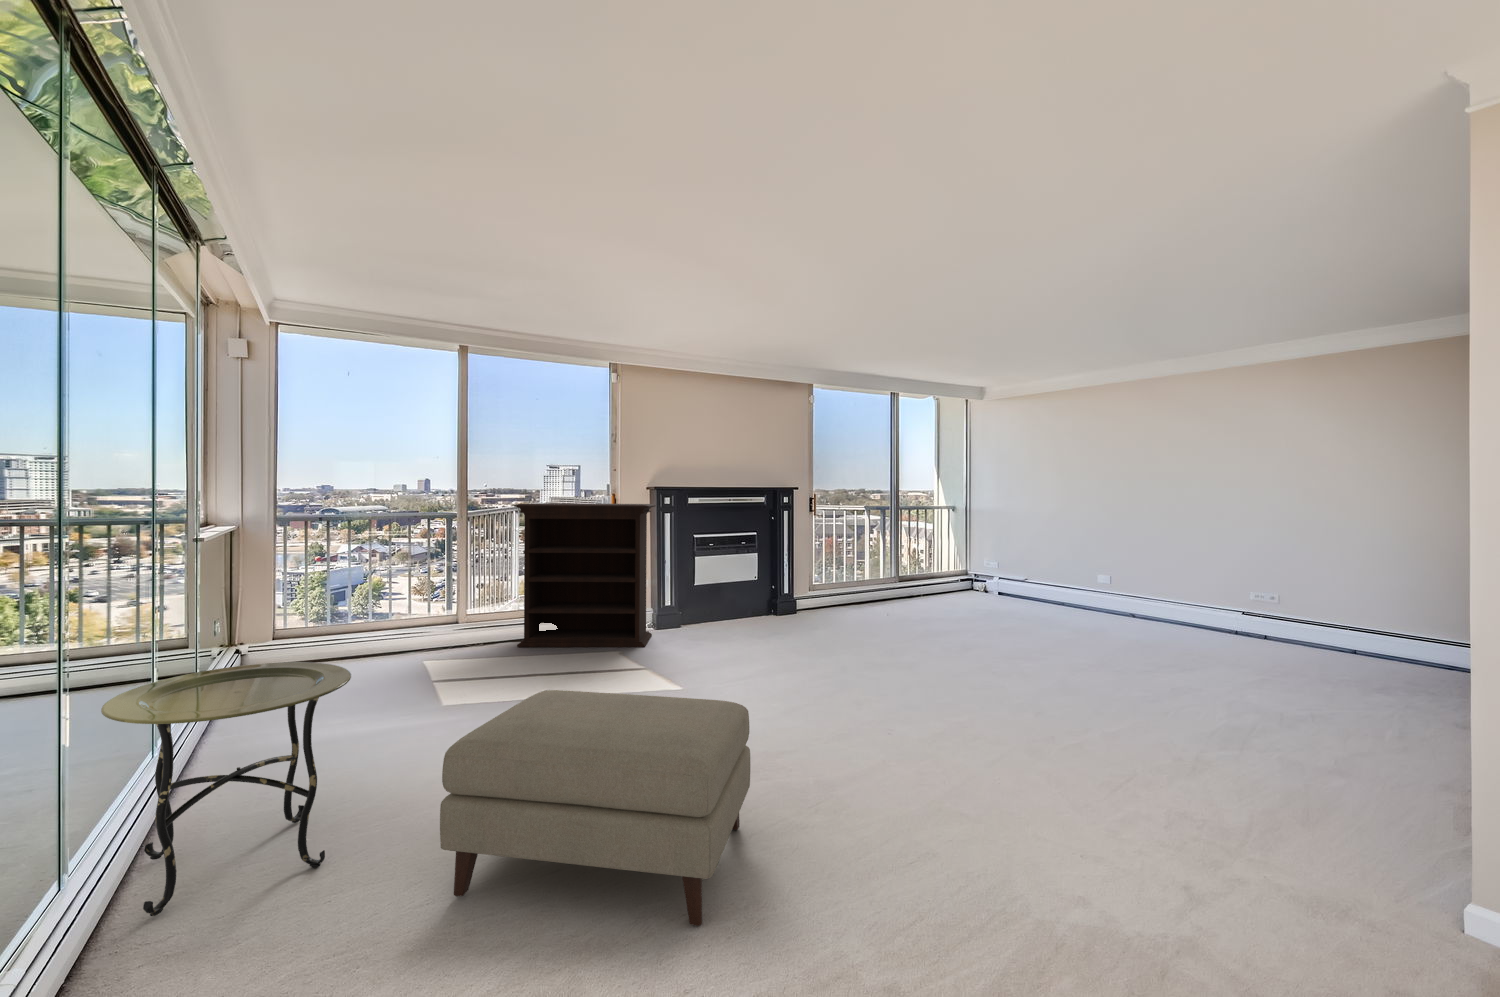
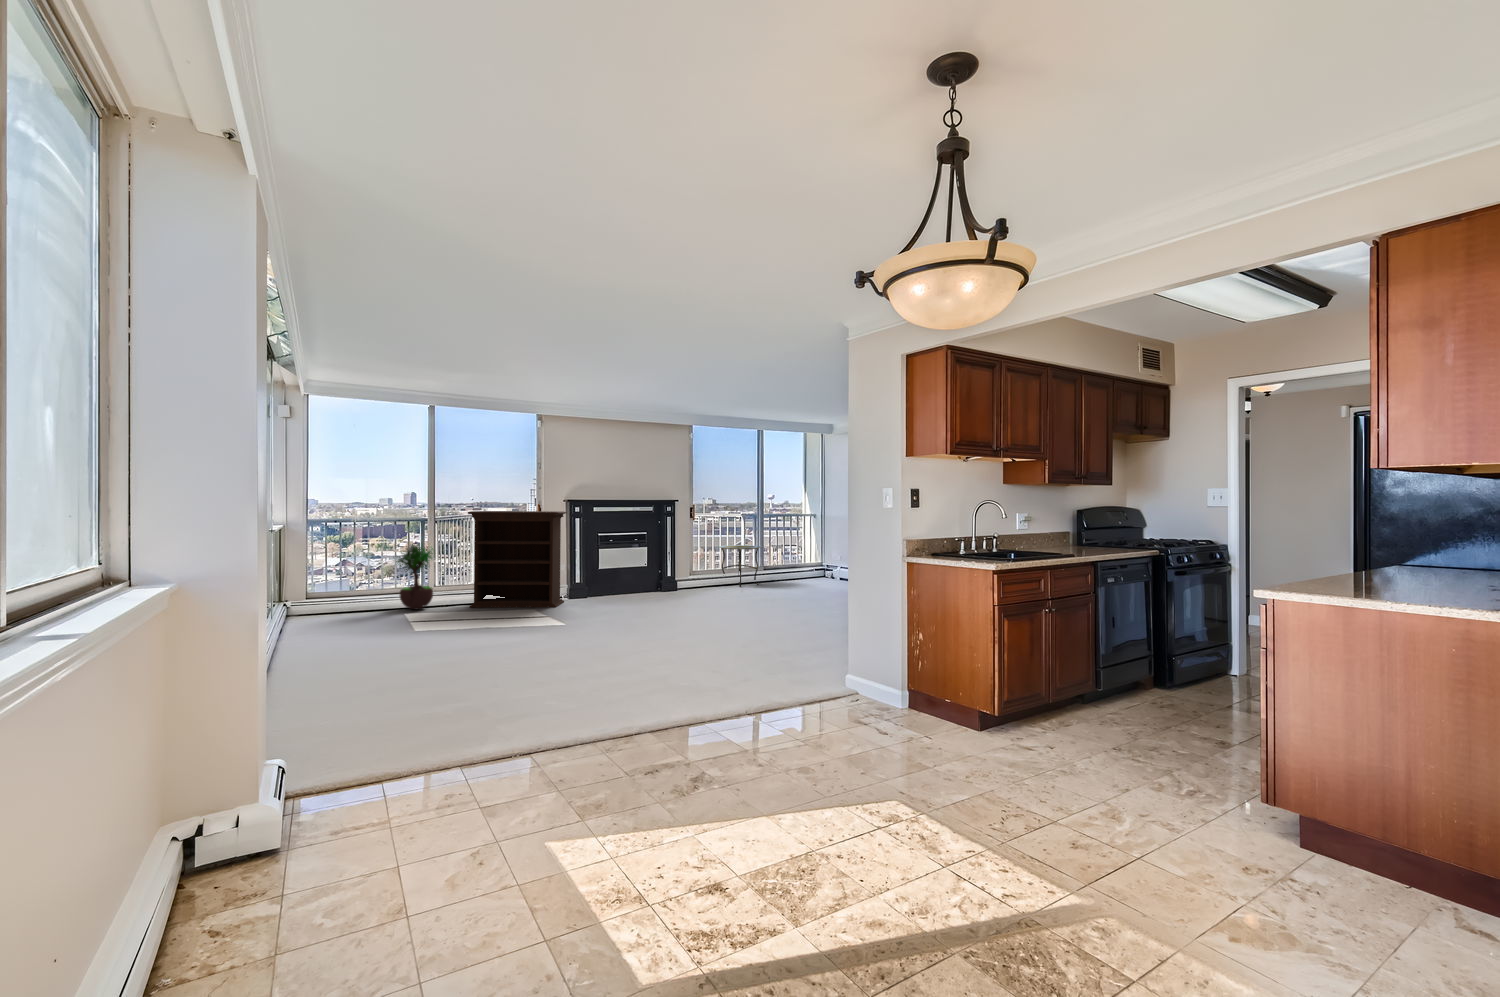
potted tree: none [402,545,471,651] -> present [396,544,433,609]
side table: present [101,662,351,916] -> present [719,545,762,587]
ottoman: present [440,690,750,926] -> none [419,600,569,683]

